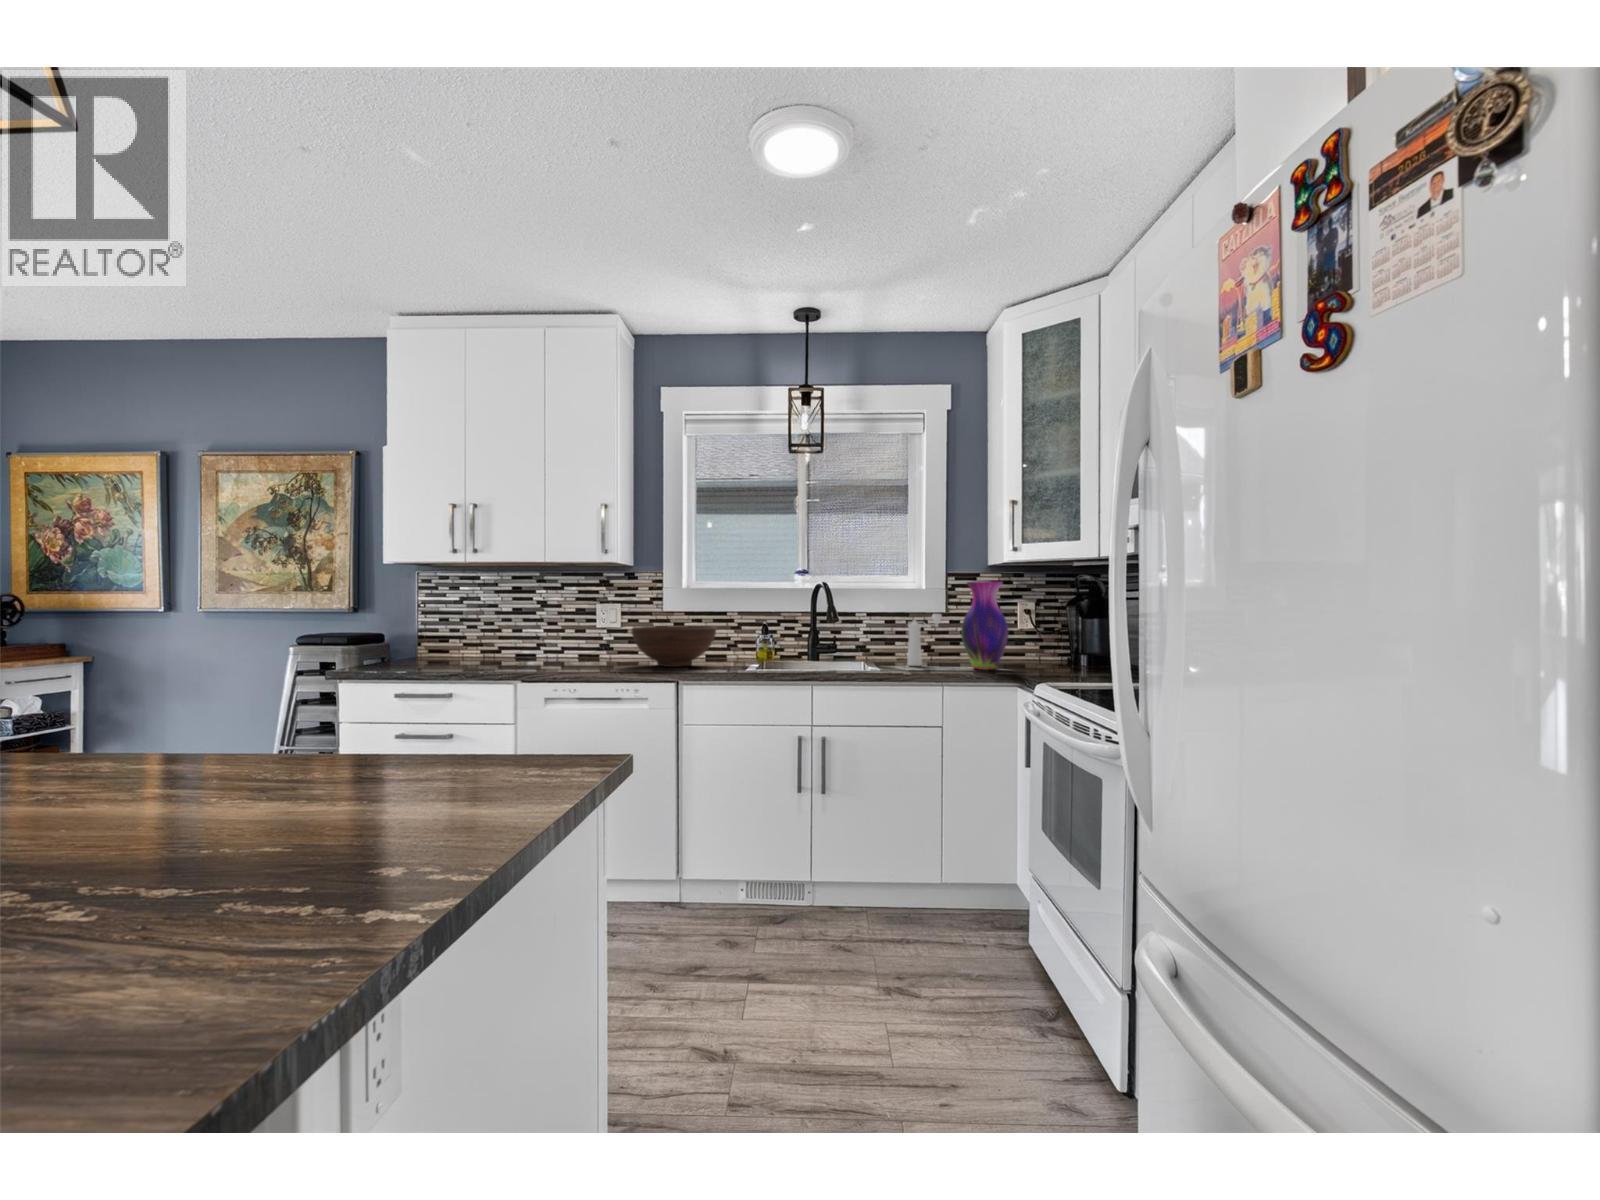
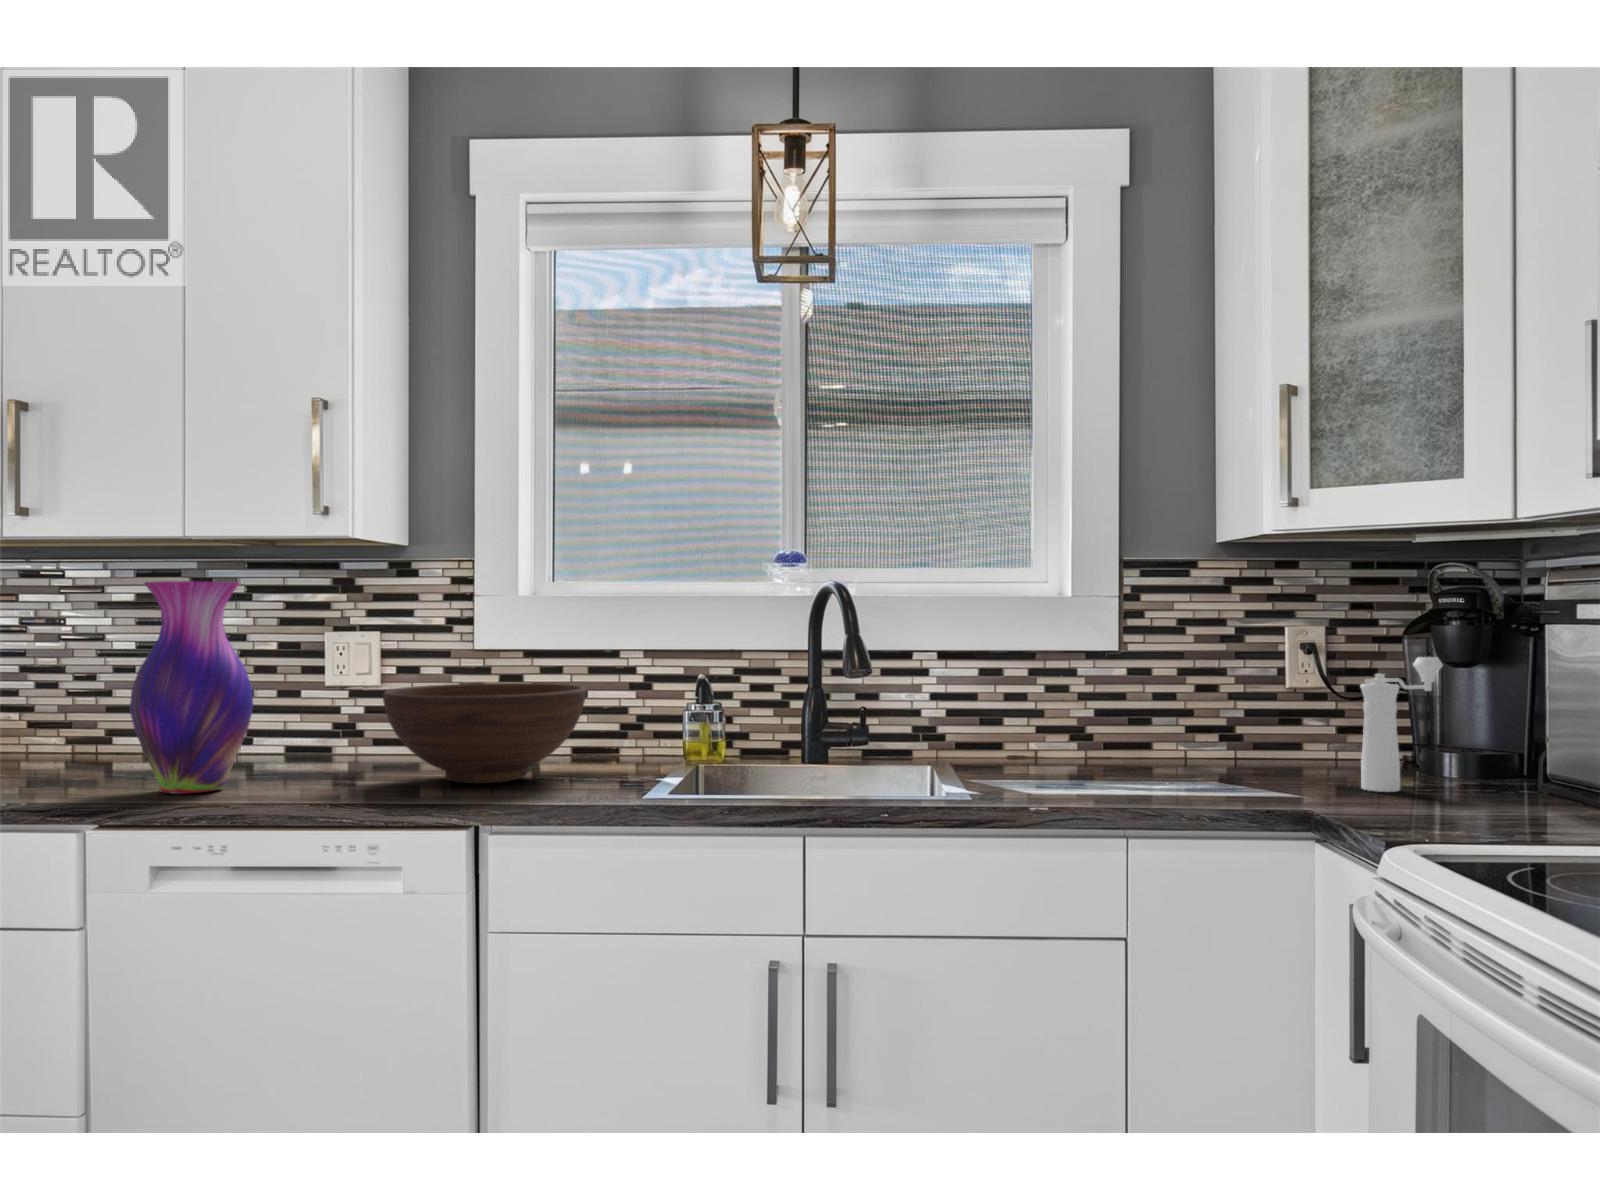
vase: present [961,581,1009,670] -> present [130,581,253,794]
pepper mill: present [908,614,942,666] -> present [1360,657,1443,792]

